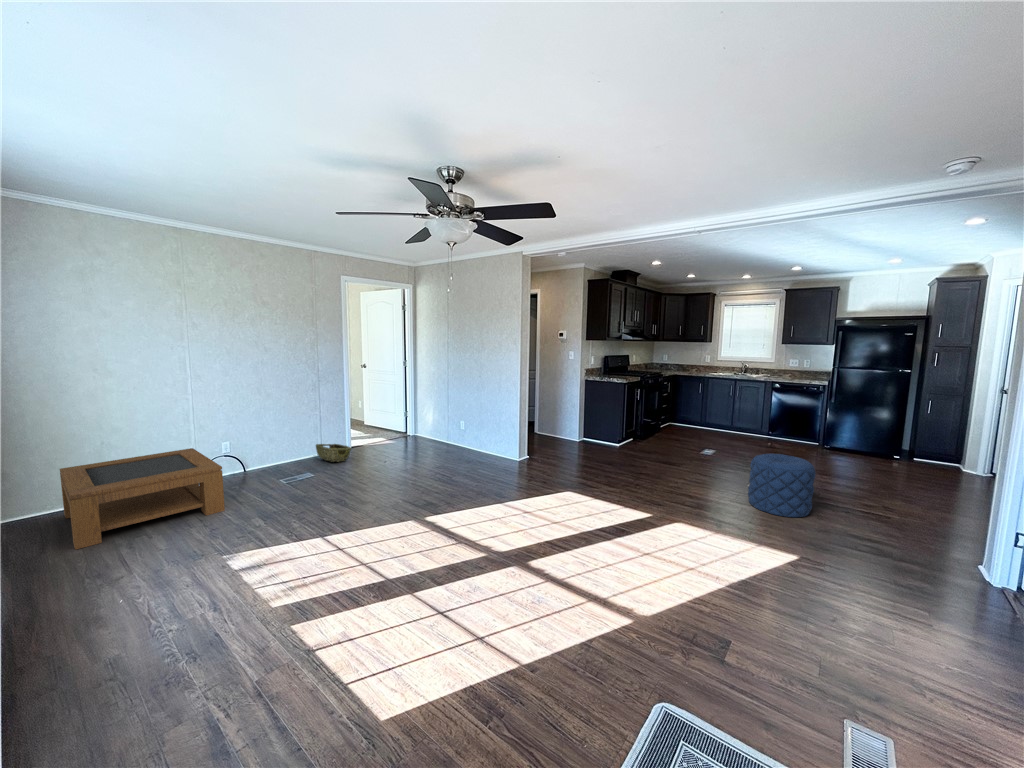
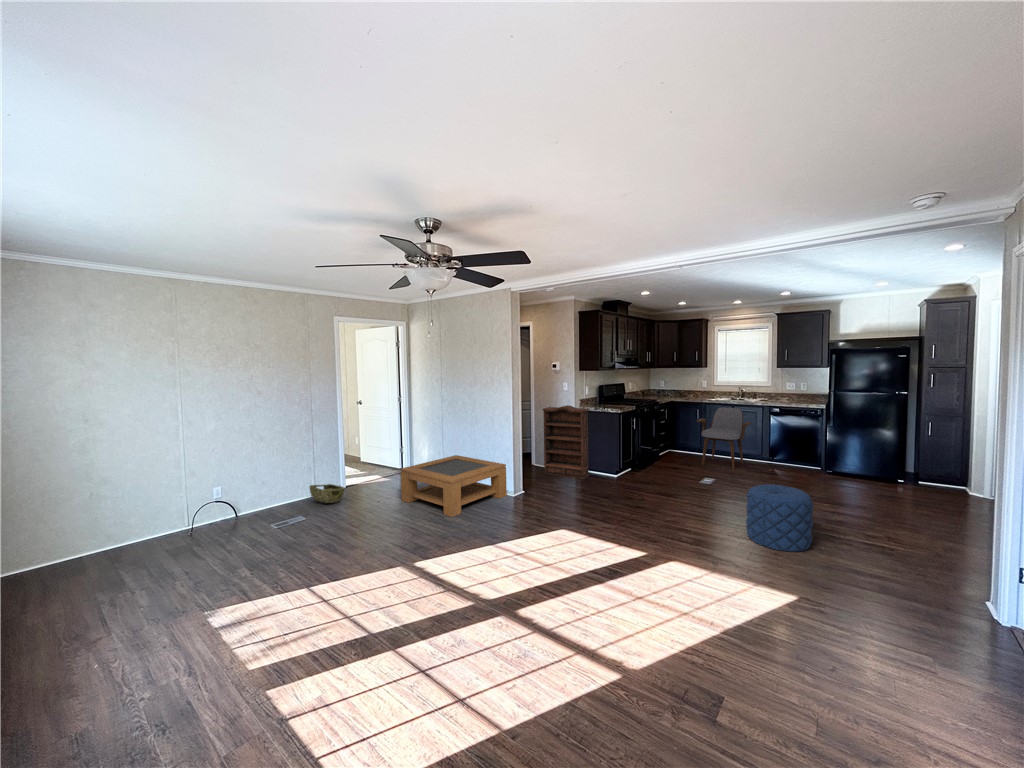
bookshelf: none [546,374,594,447] -> present [543,405,589,479]
armchair: none [699,382,753,443] -> present [697,407,751,470]
coffee table: present [60,448,225,550] -> present [401,455,507,517]

